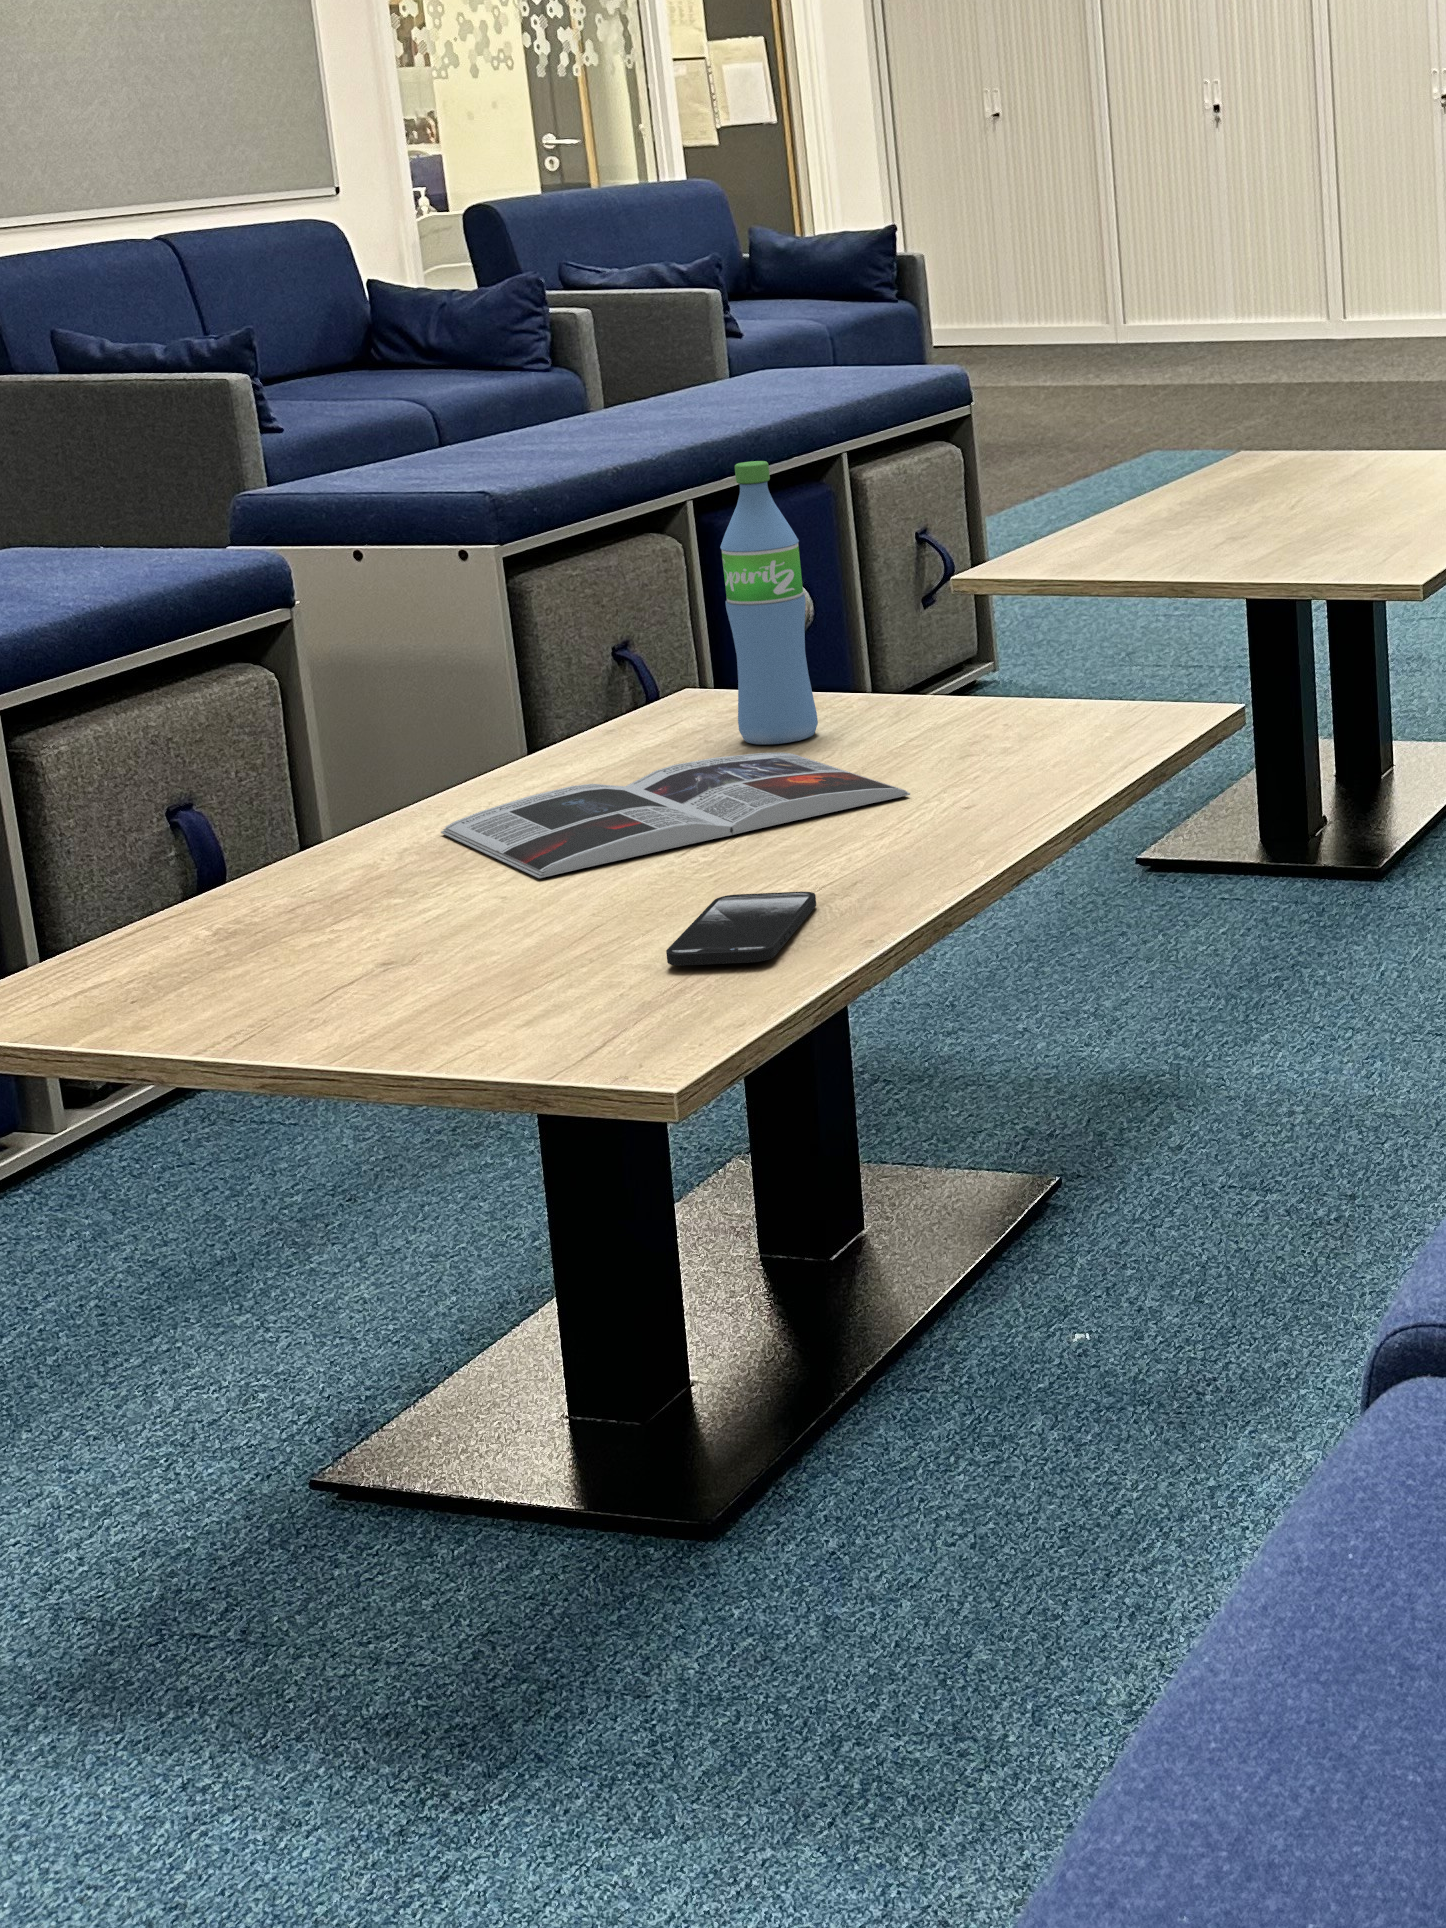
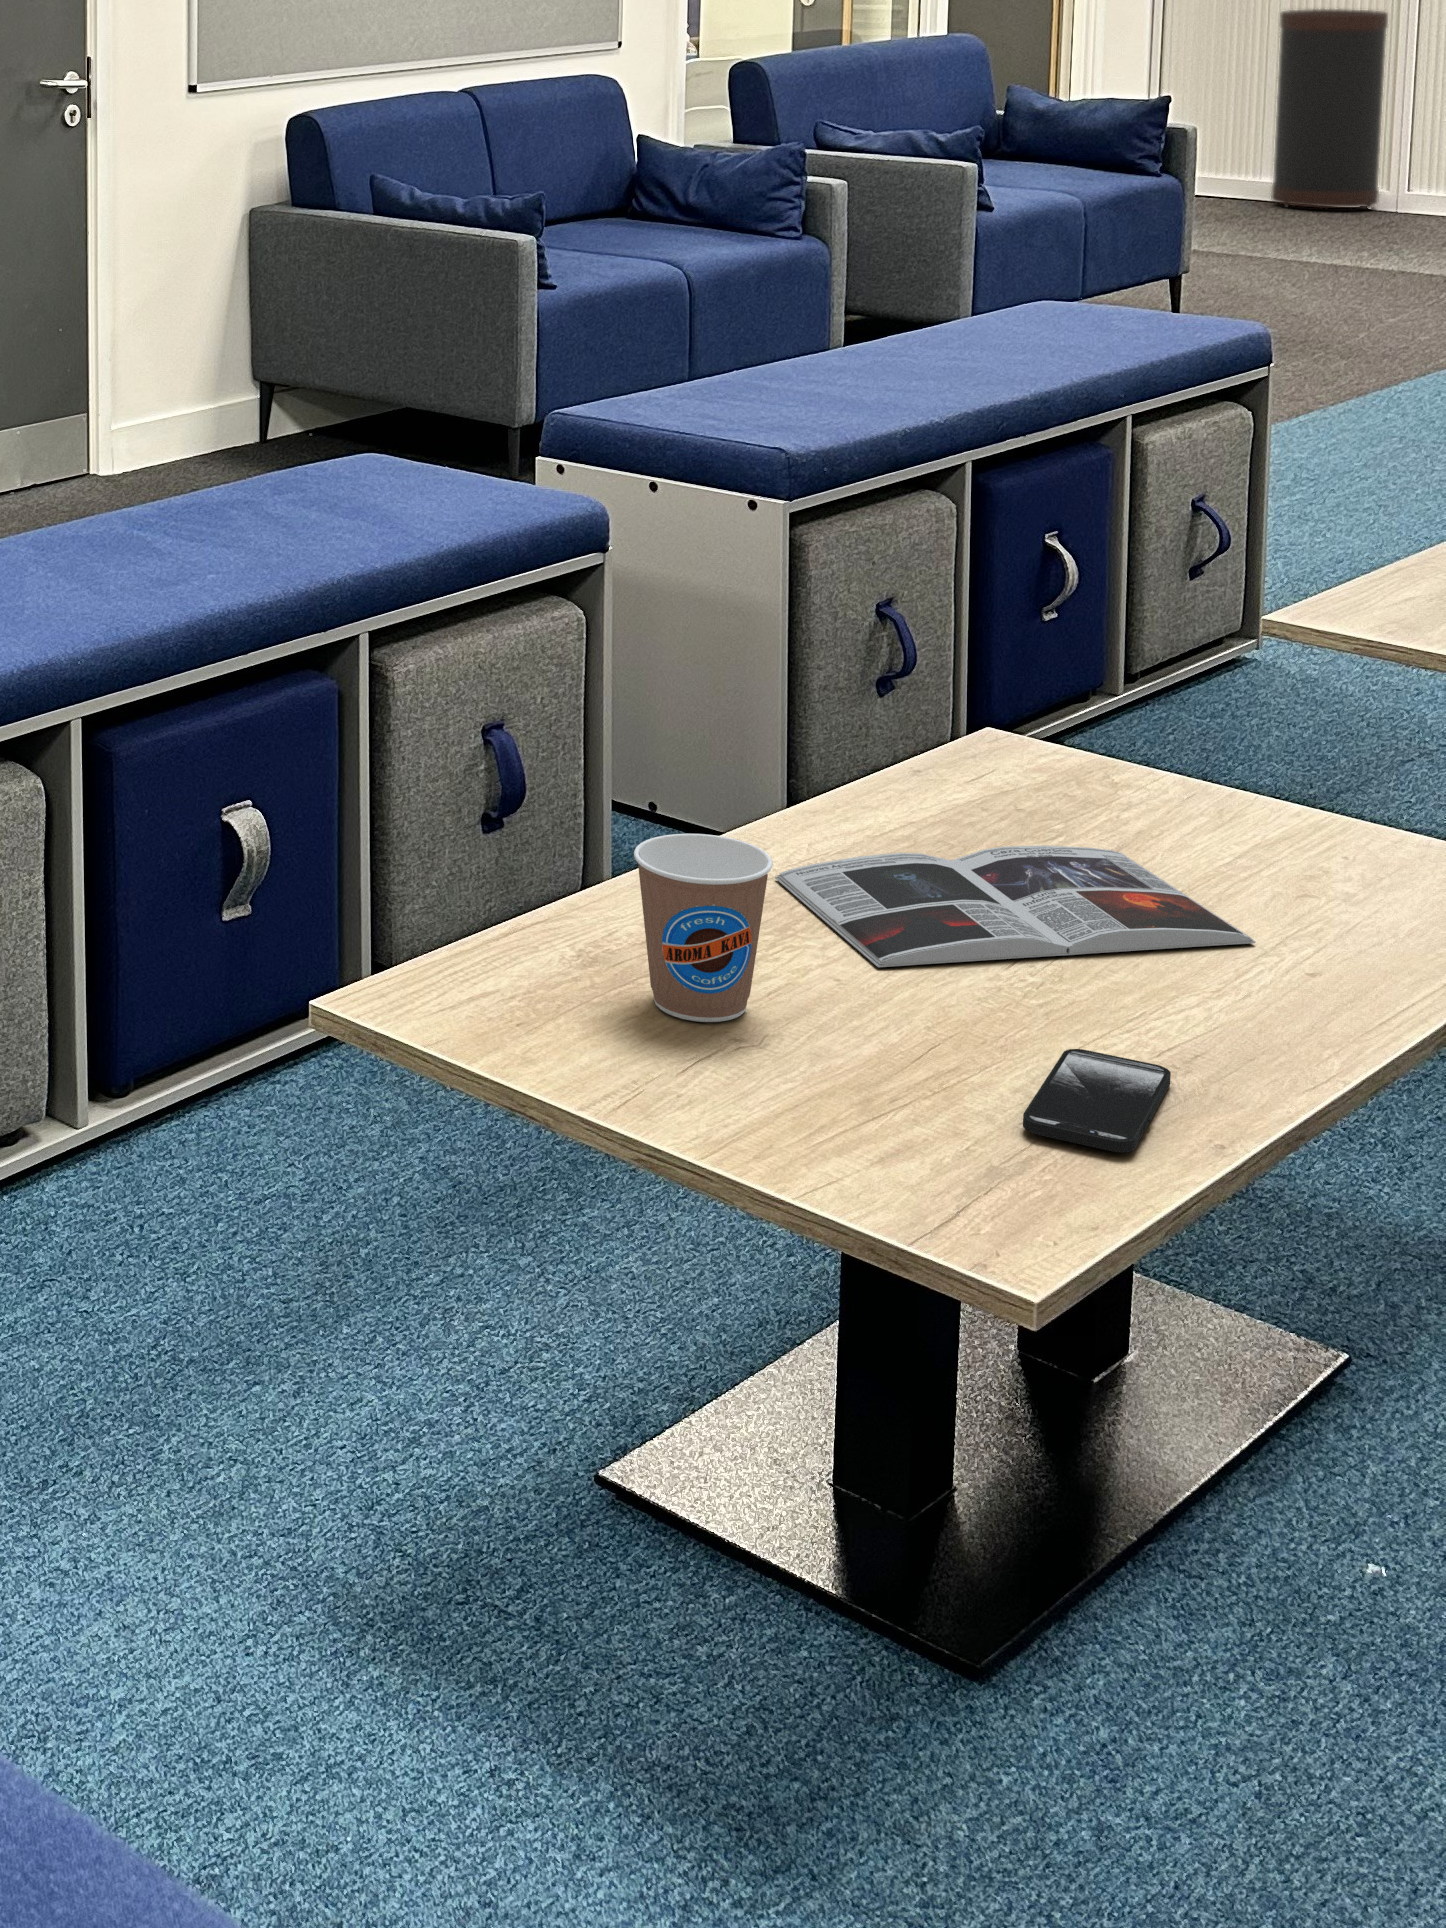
trash can: none [1009,160,1114,352] -> present [1271,9,1388,209]
water bottle: present [720,461,818,745] -> none [1060,550,1151,832]
coffee cup: none [242,761,396,956] -> present [634,834,773,1022]

